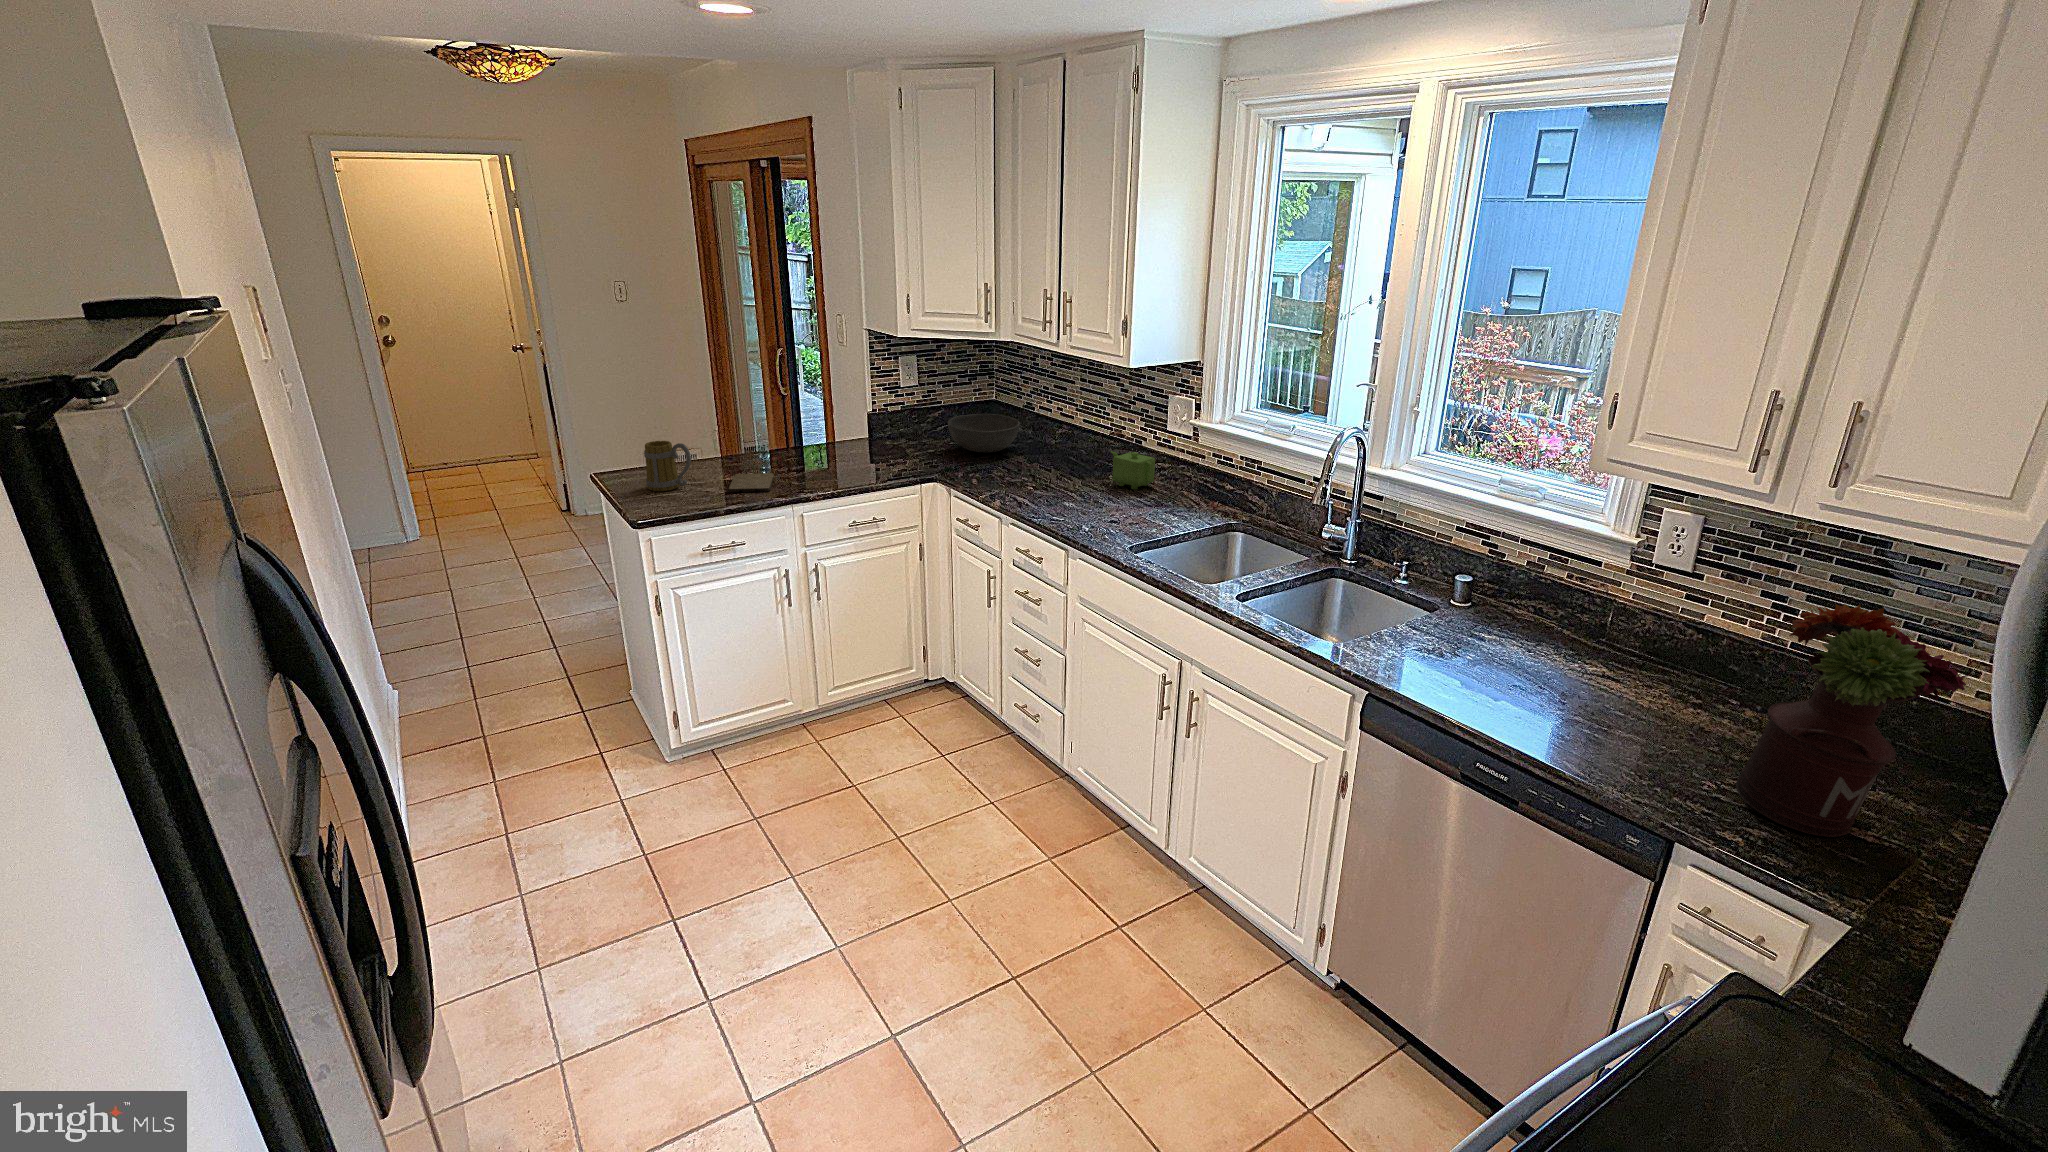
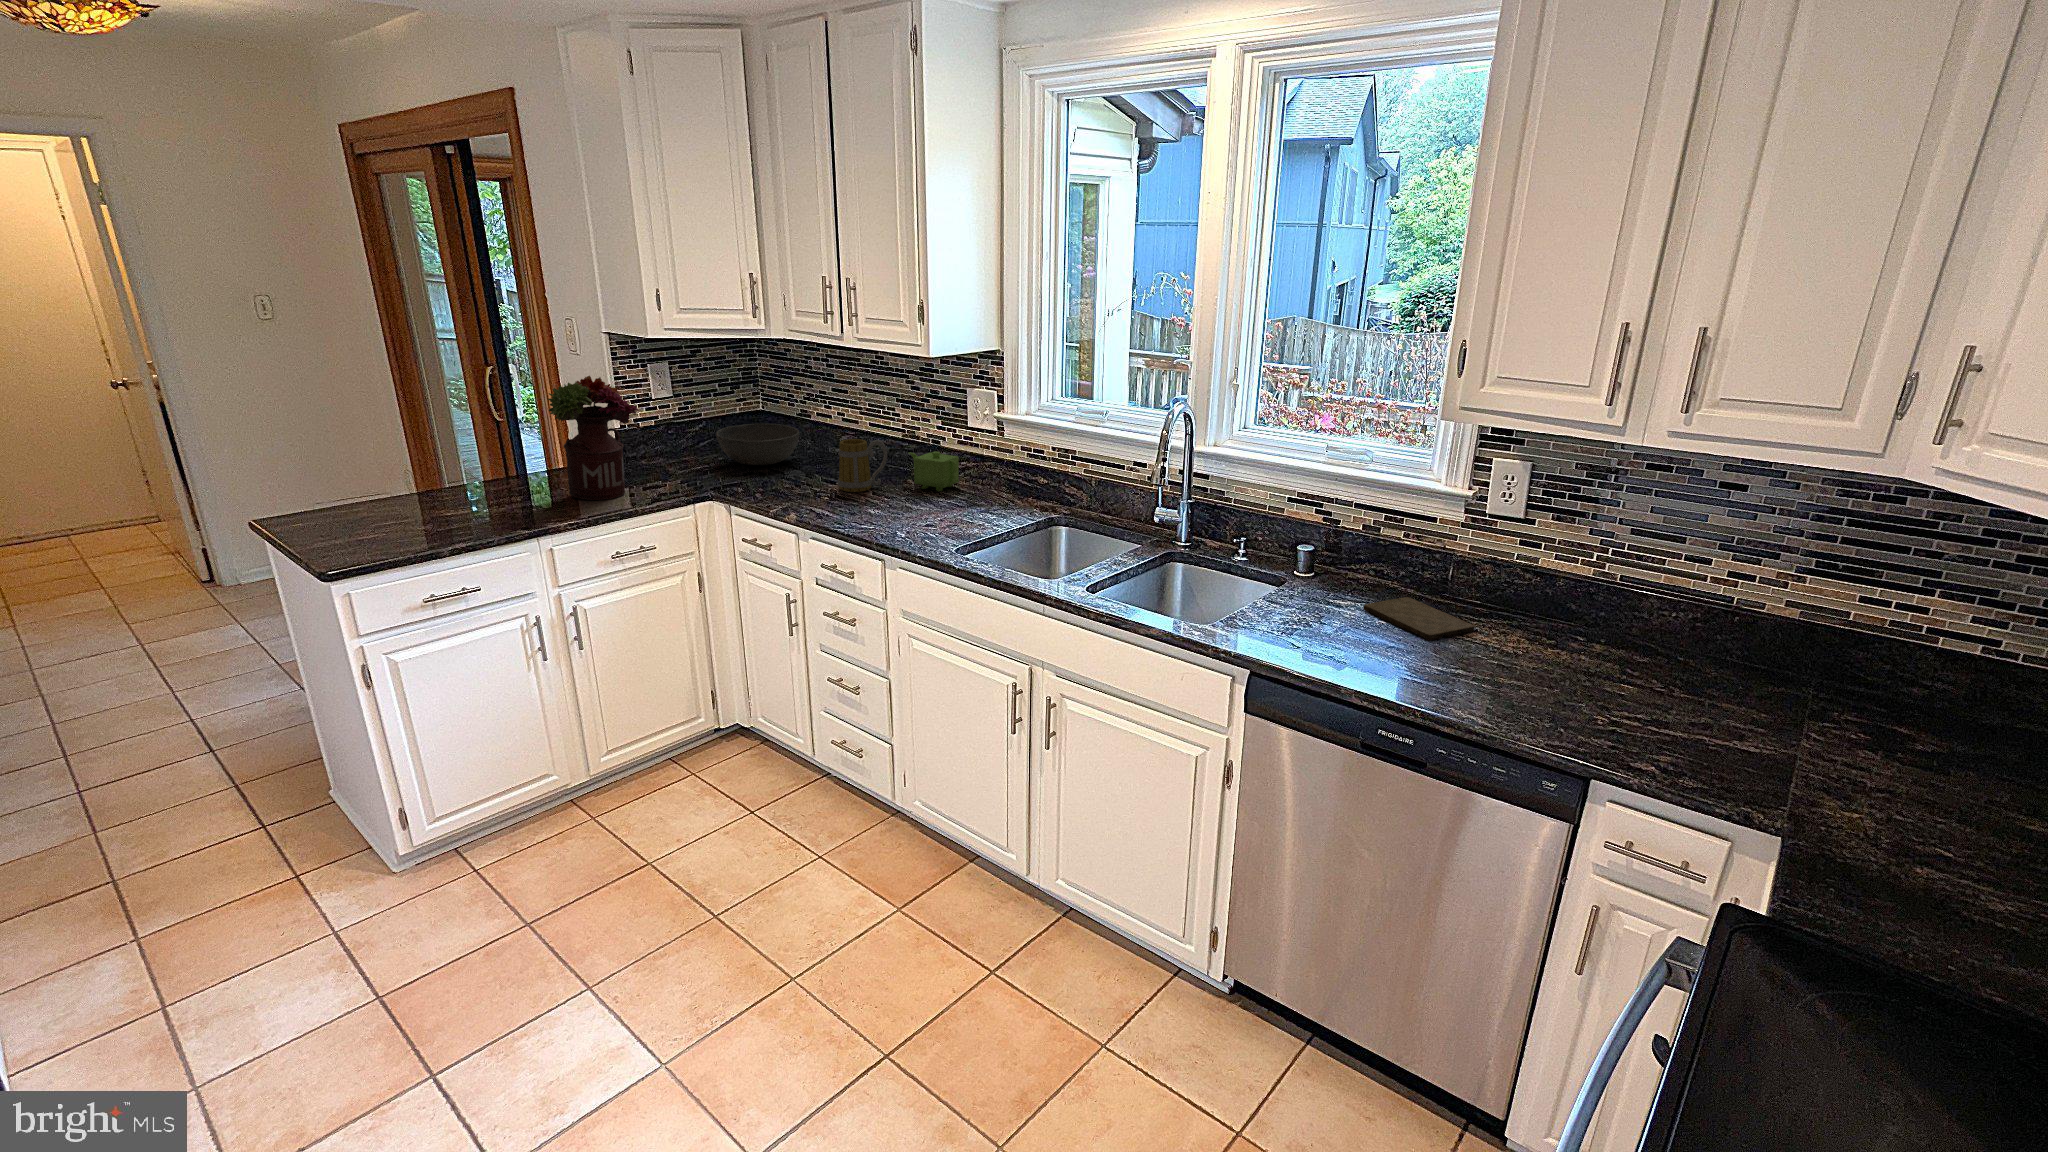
mug: present [644,441,691,491] -> present [838,439,887,492]
cutting board: present [728,473,774,493] -> present [1363,597,1474,641]
flower arrangement: present [1736,604,1969,837] -> present [548,376,638,500]

